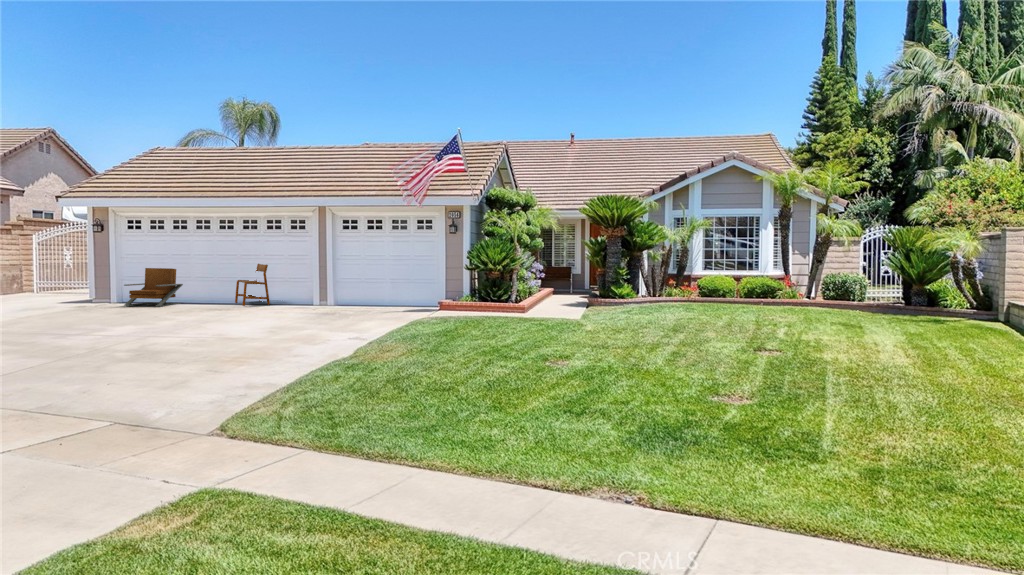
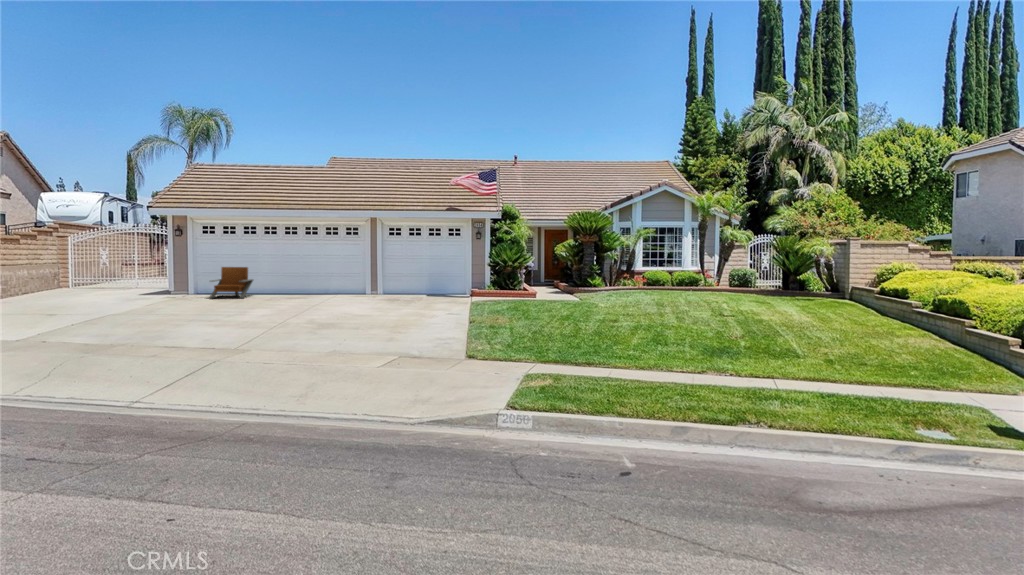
bench: present [235,264,270,306] -> none [300,263,335,297]

